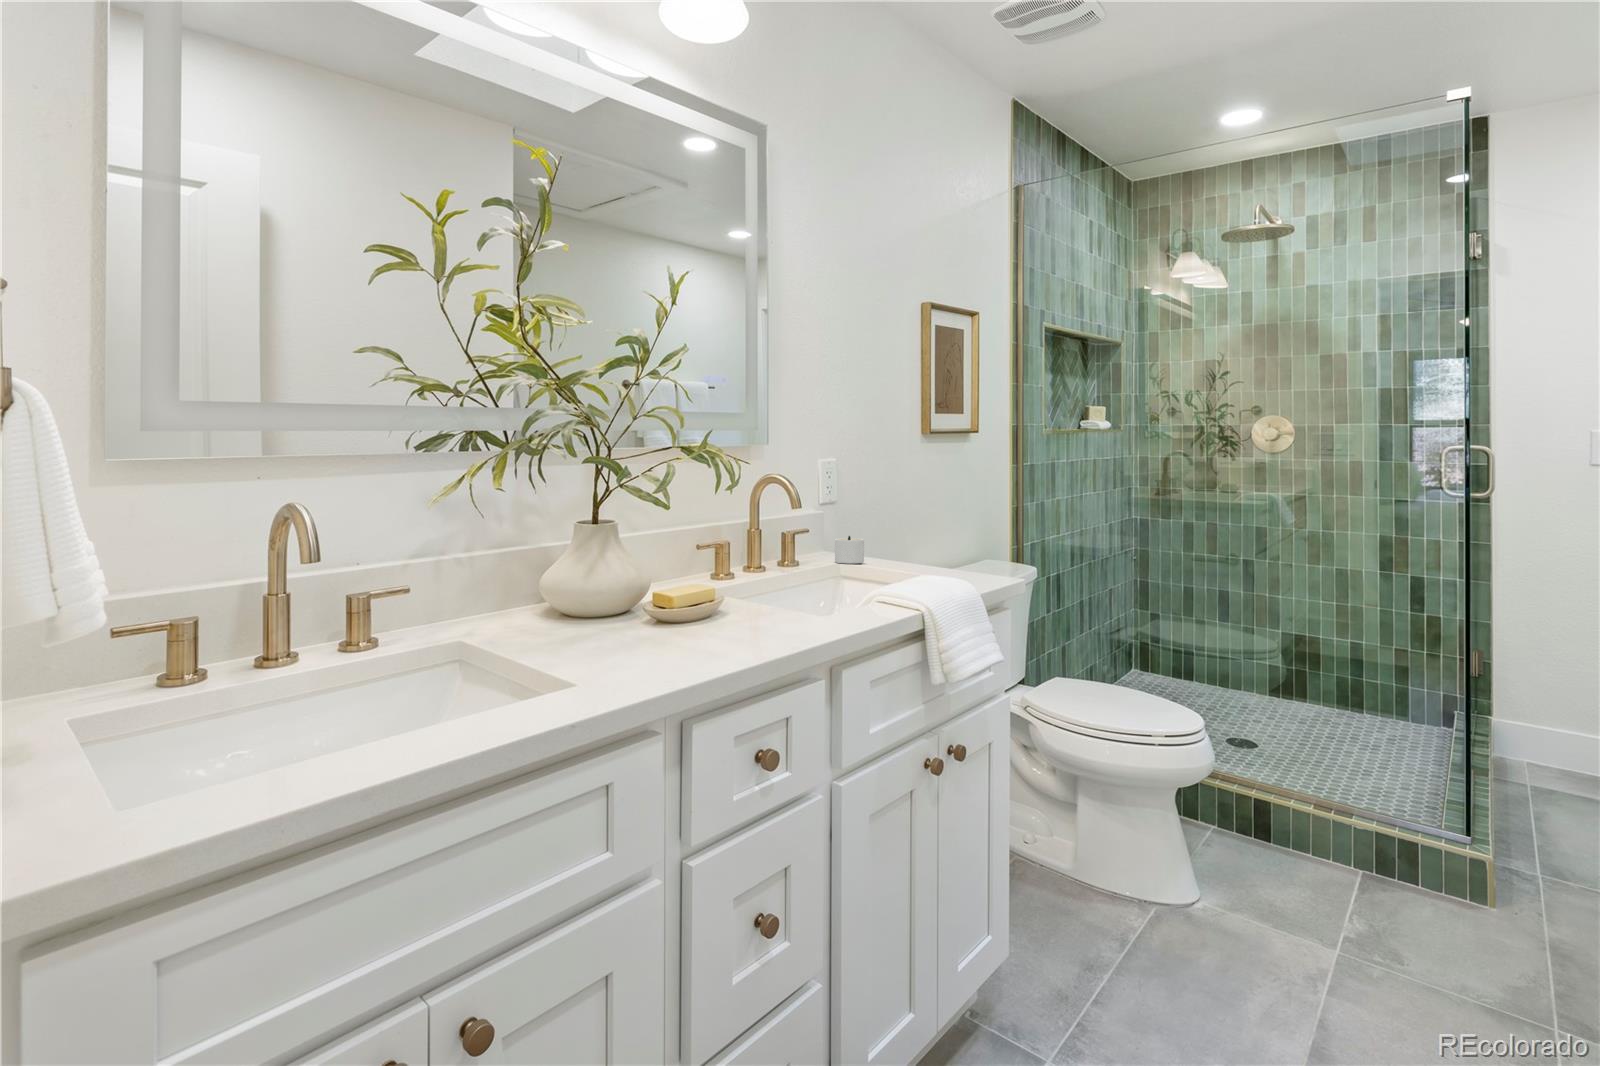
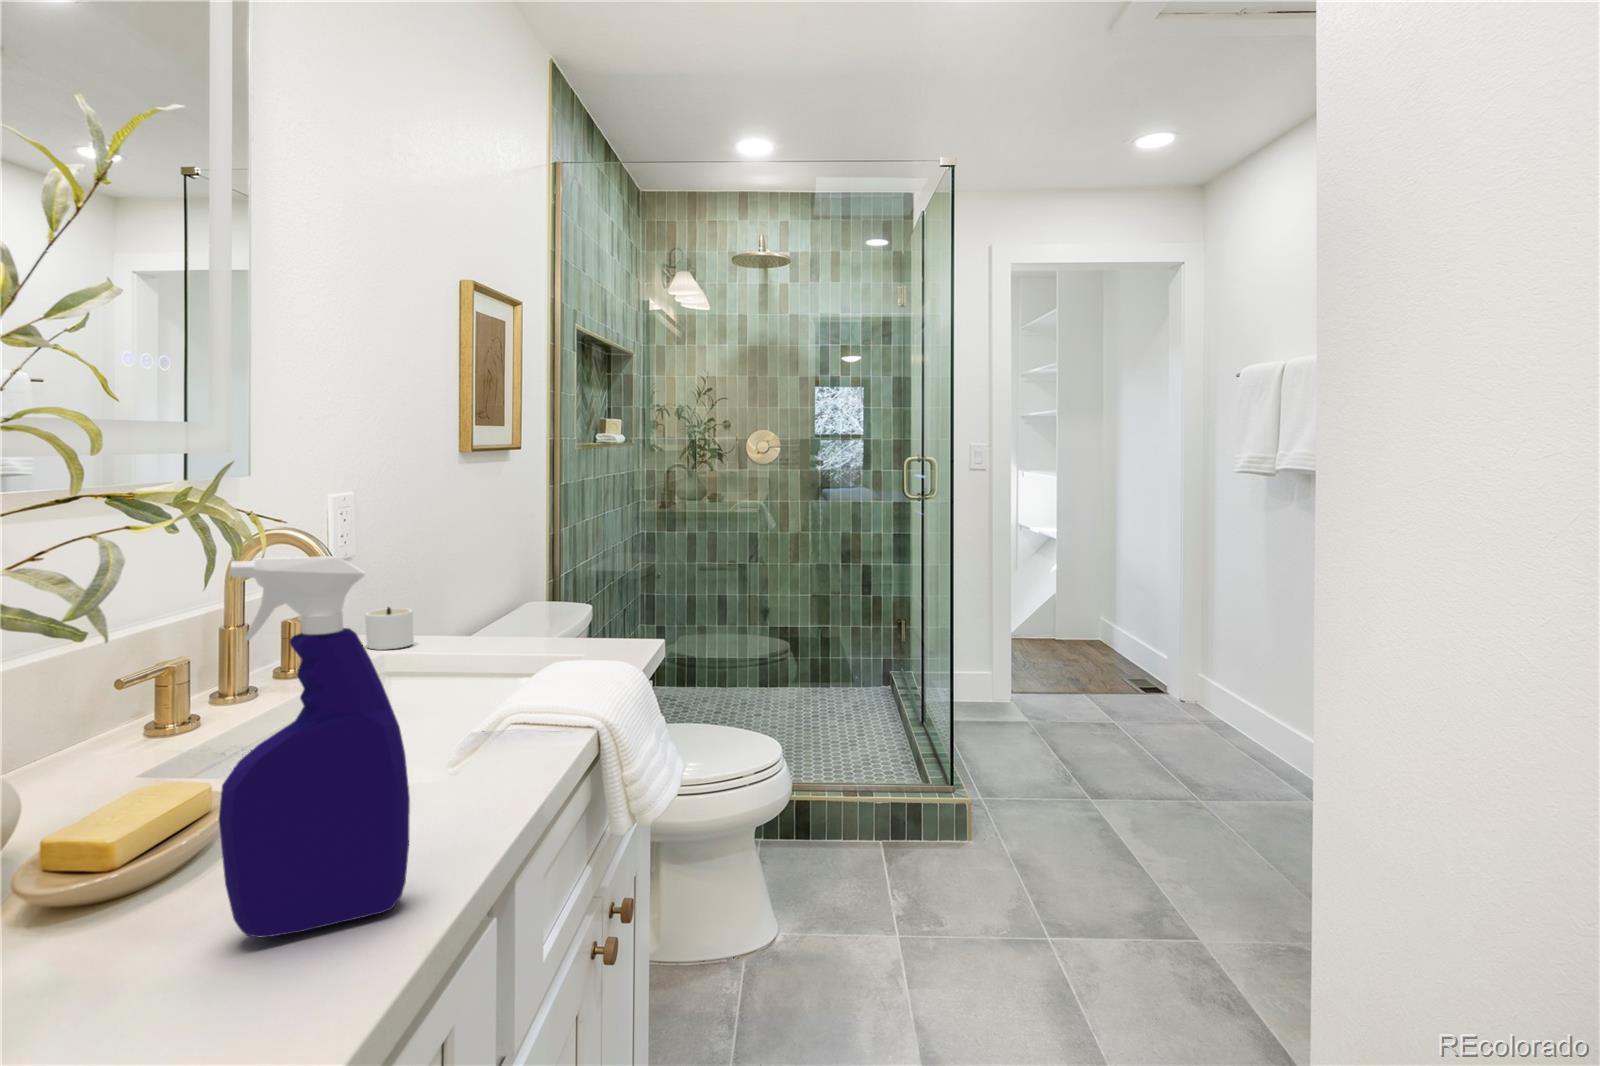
spray bottle: none [708,462,779,626] -> present [219,556,410,937]

